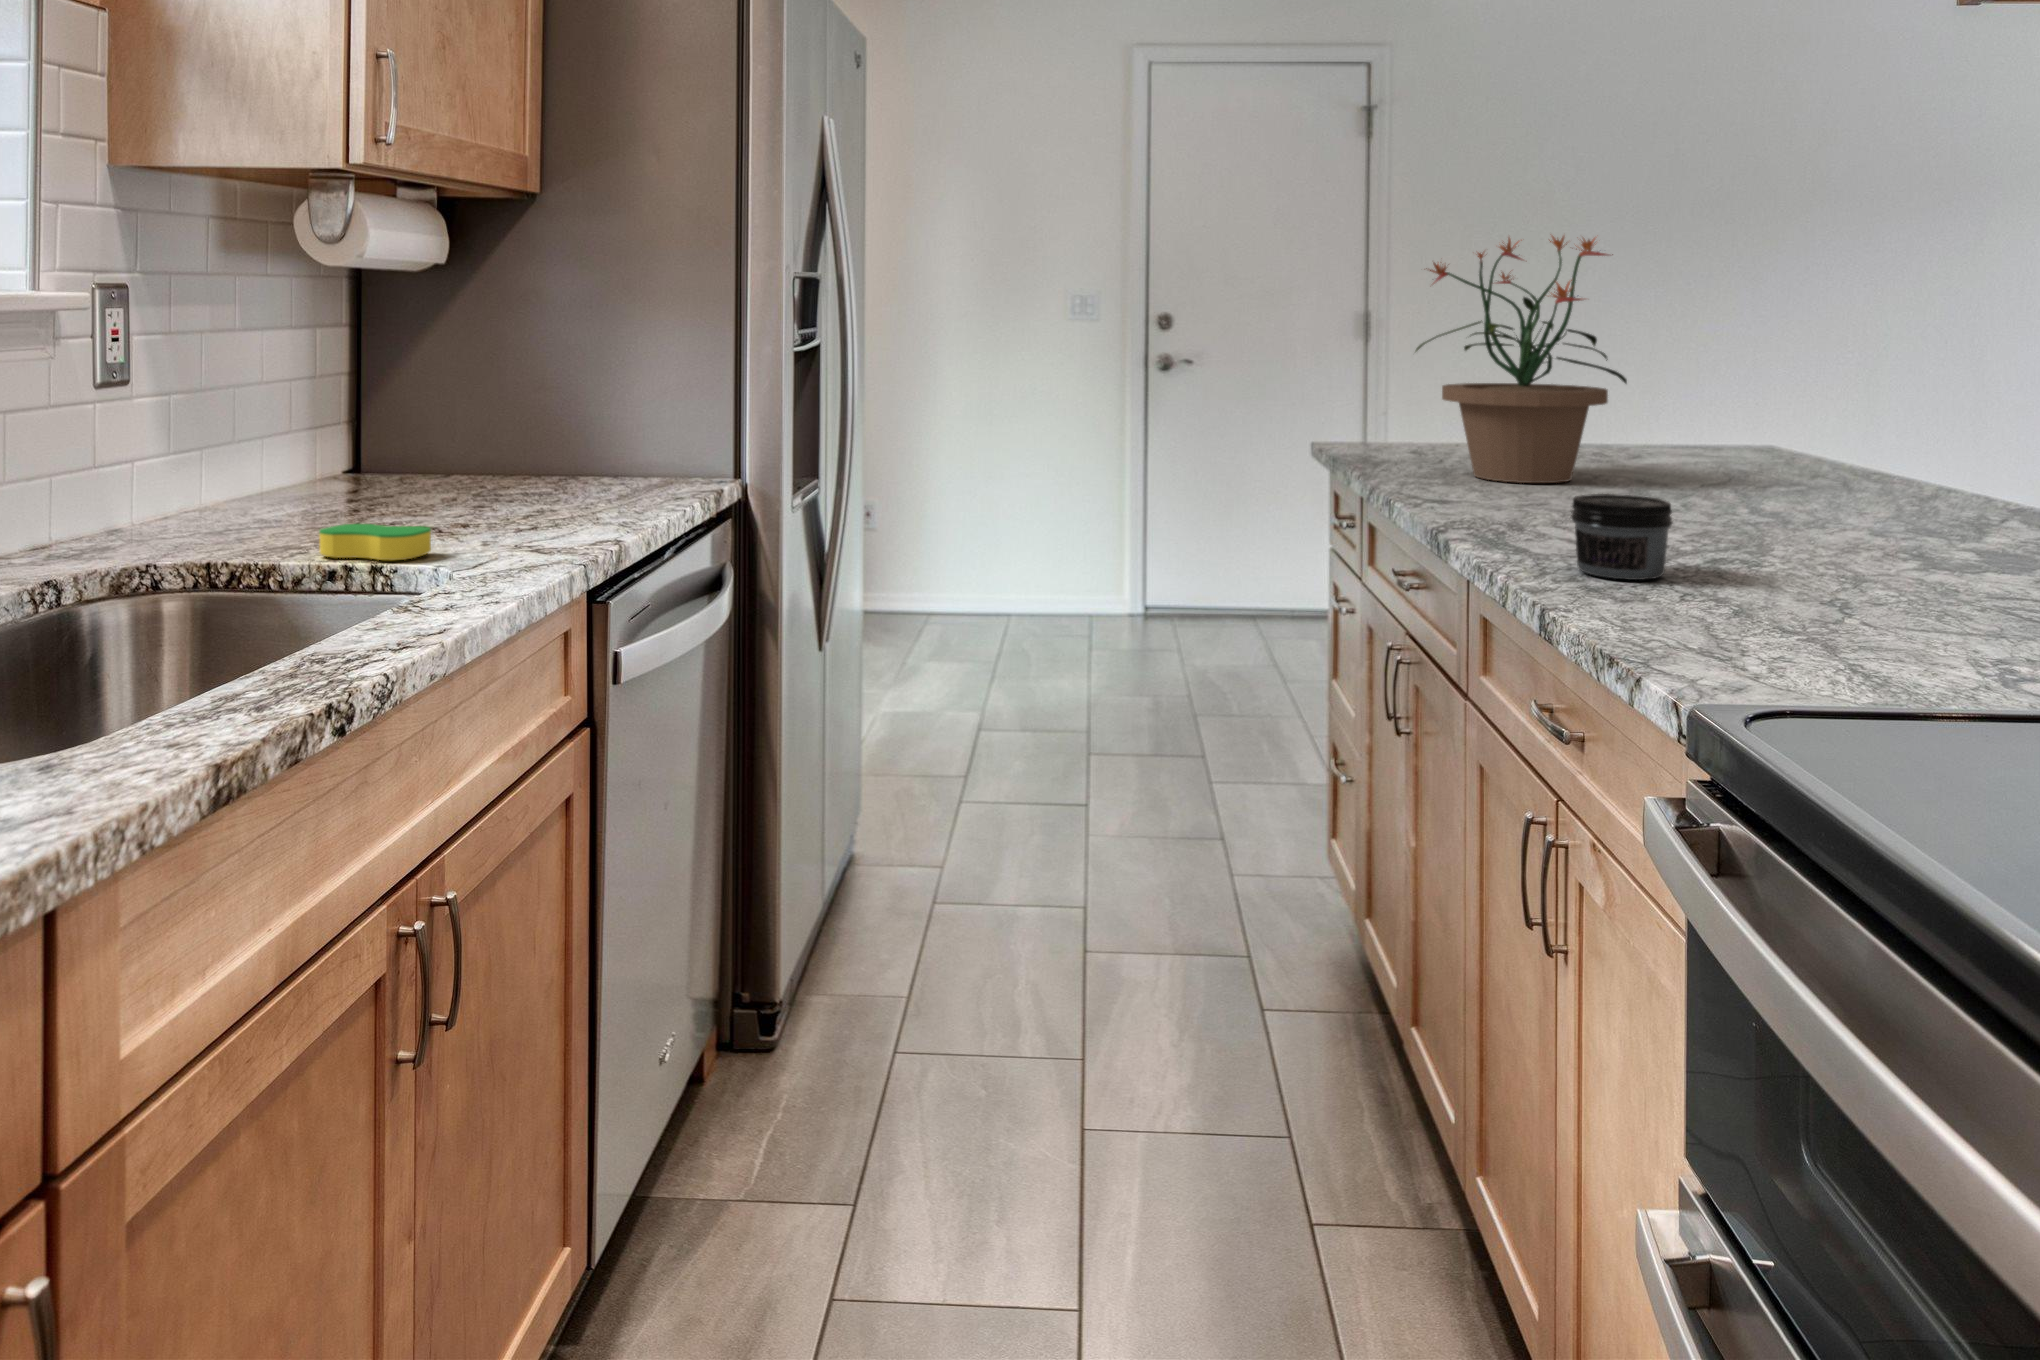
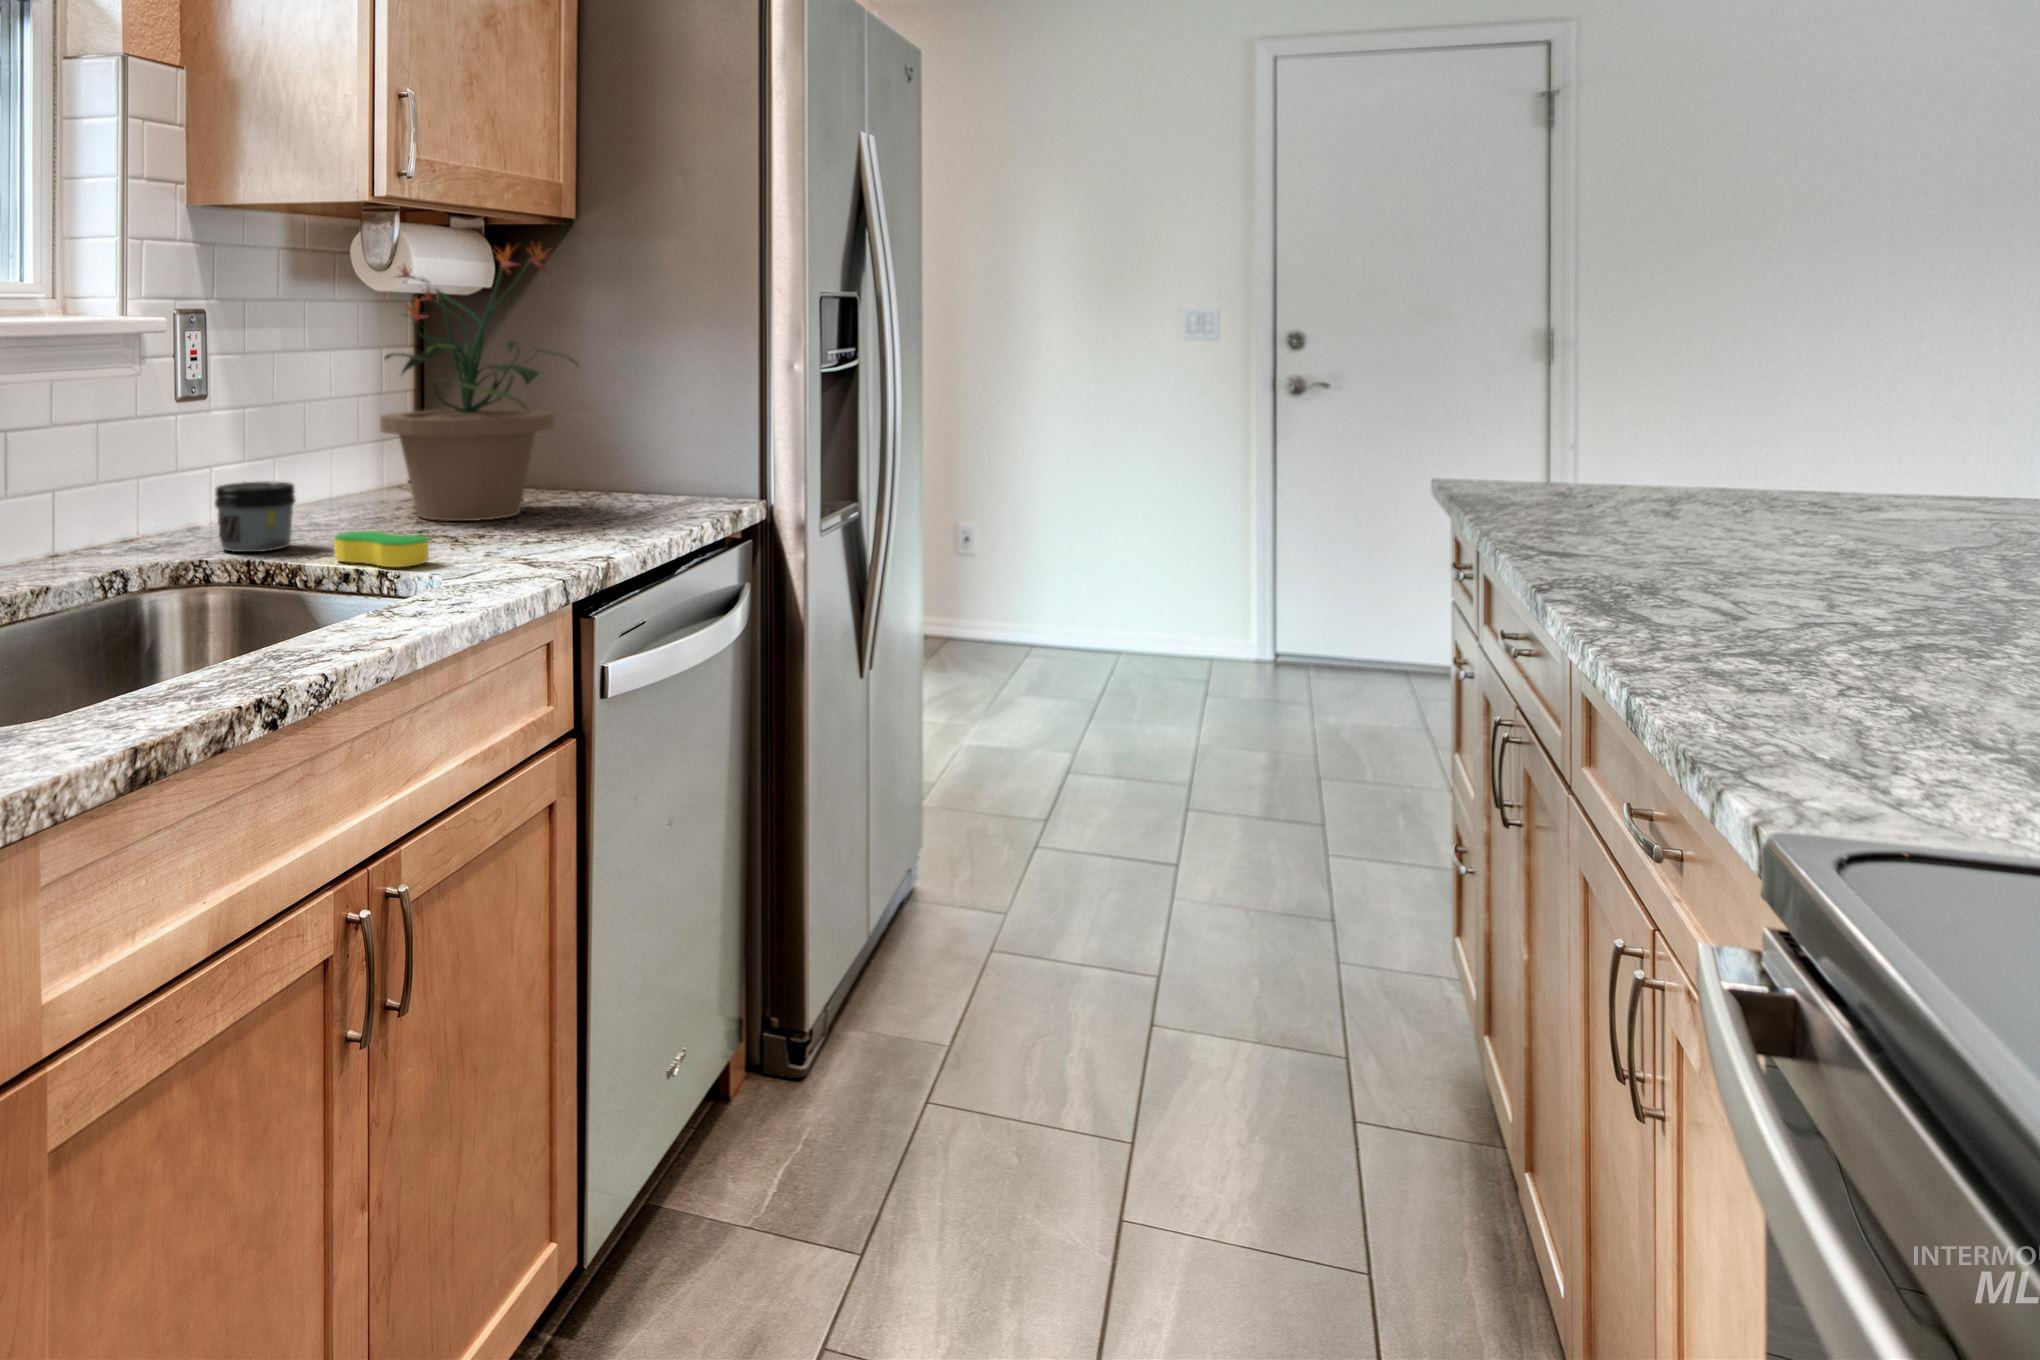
potted plant: present [1416,236,1627,483] -> present [380,246,575,521]
jar: present [1571,494,1673,580] -> present [215,481,296,552]

